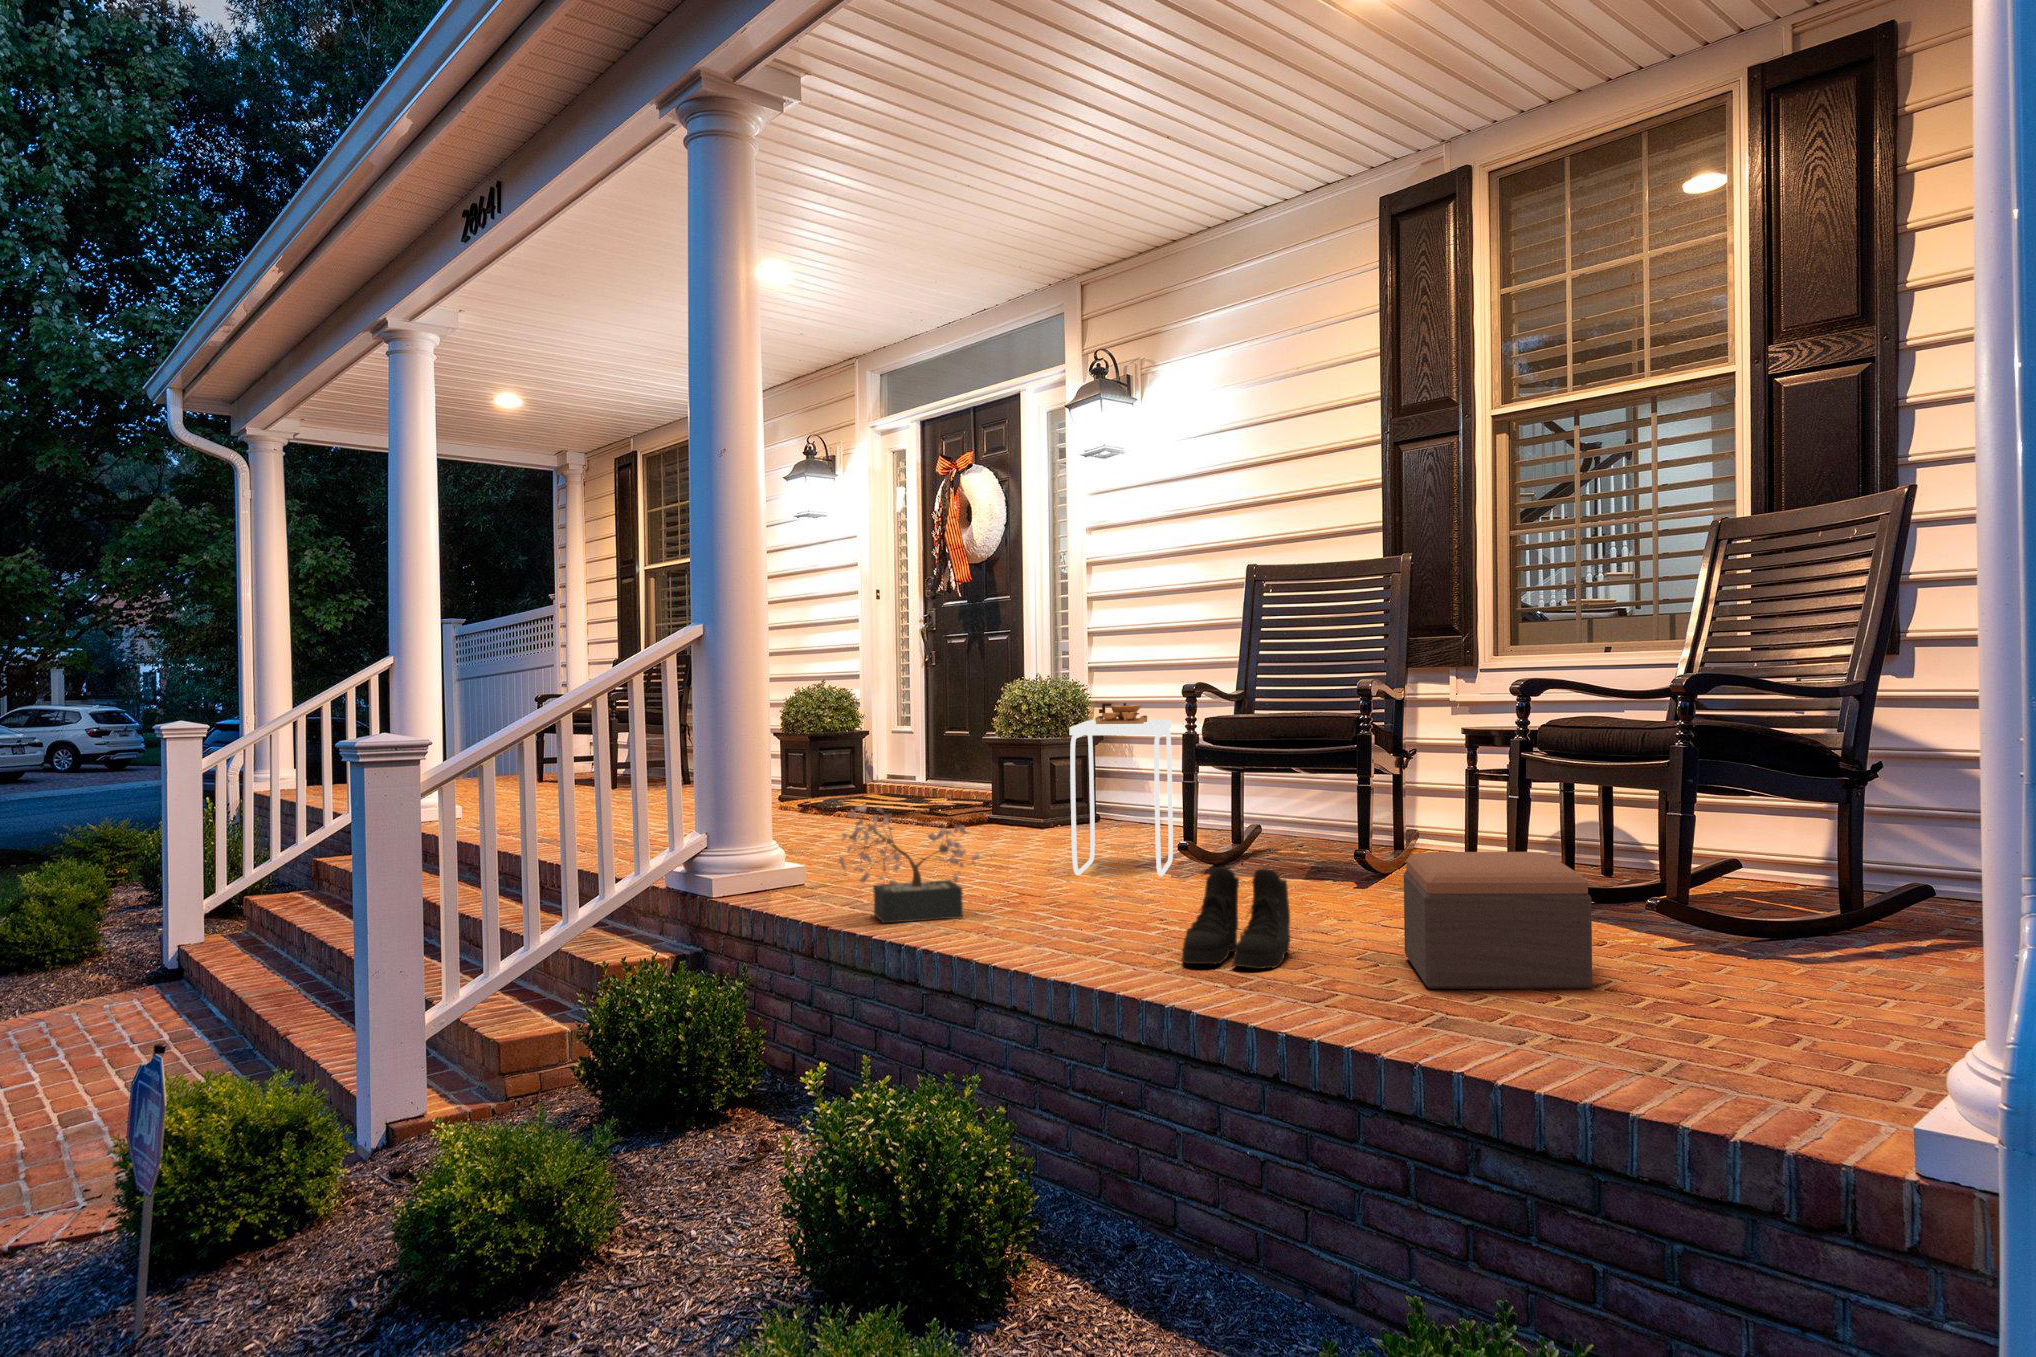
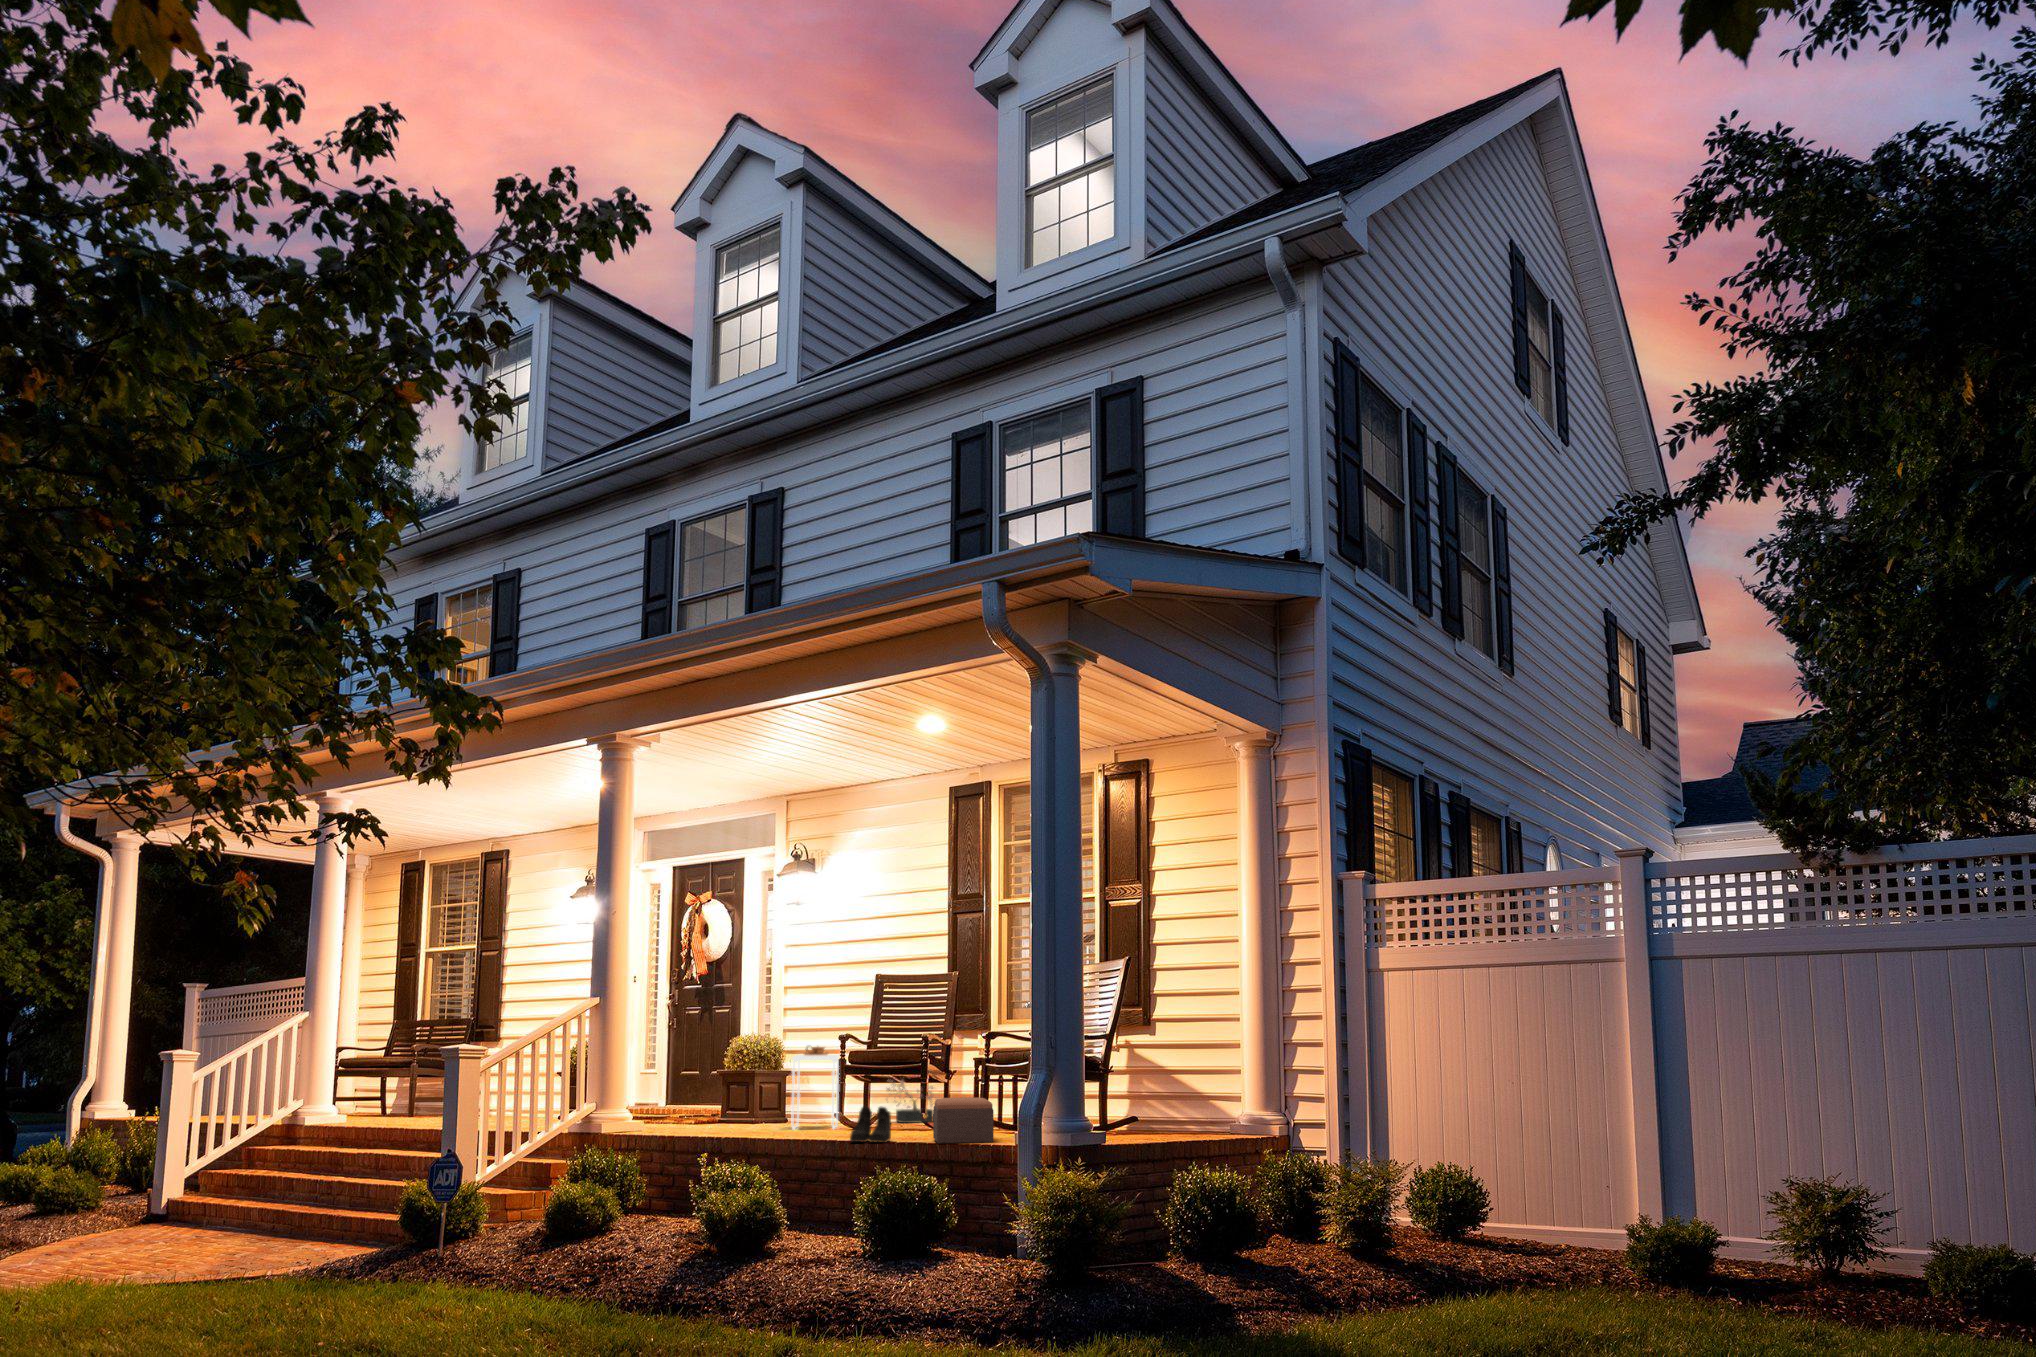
decorative plant: present [839,804,980,923] -> present [887,1080,933,1123]

